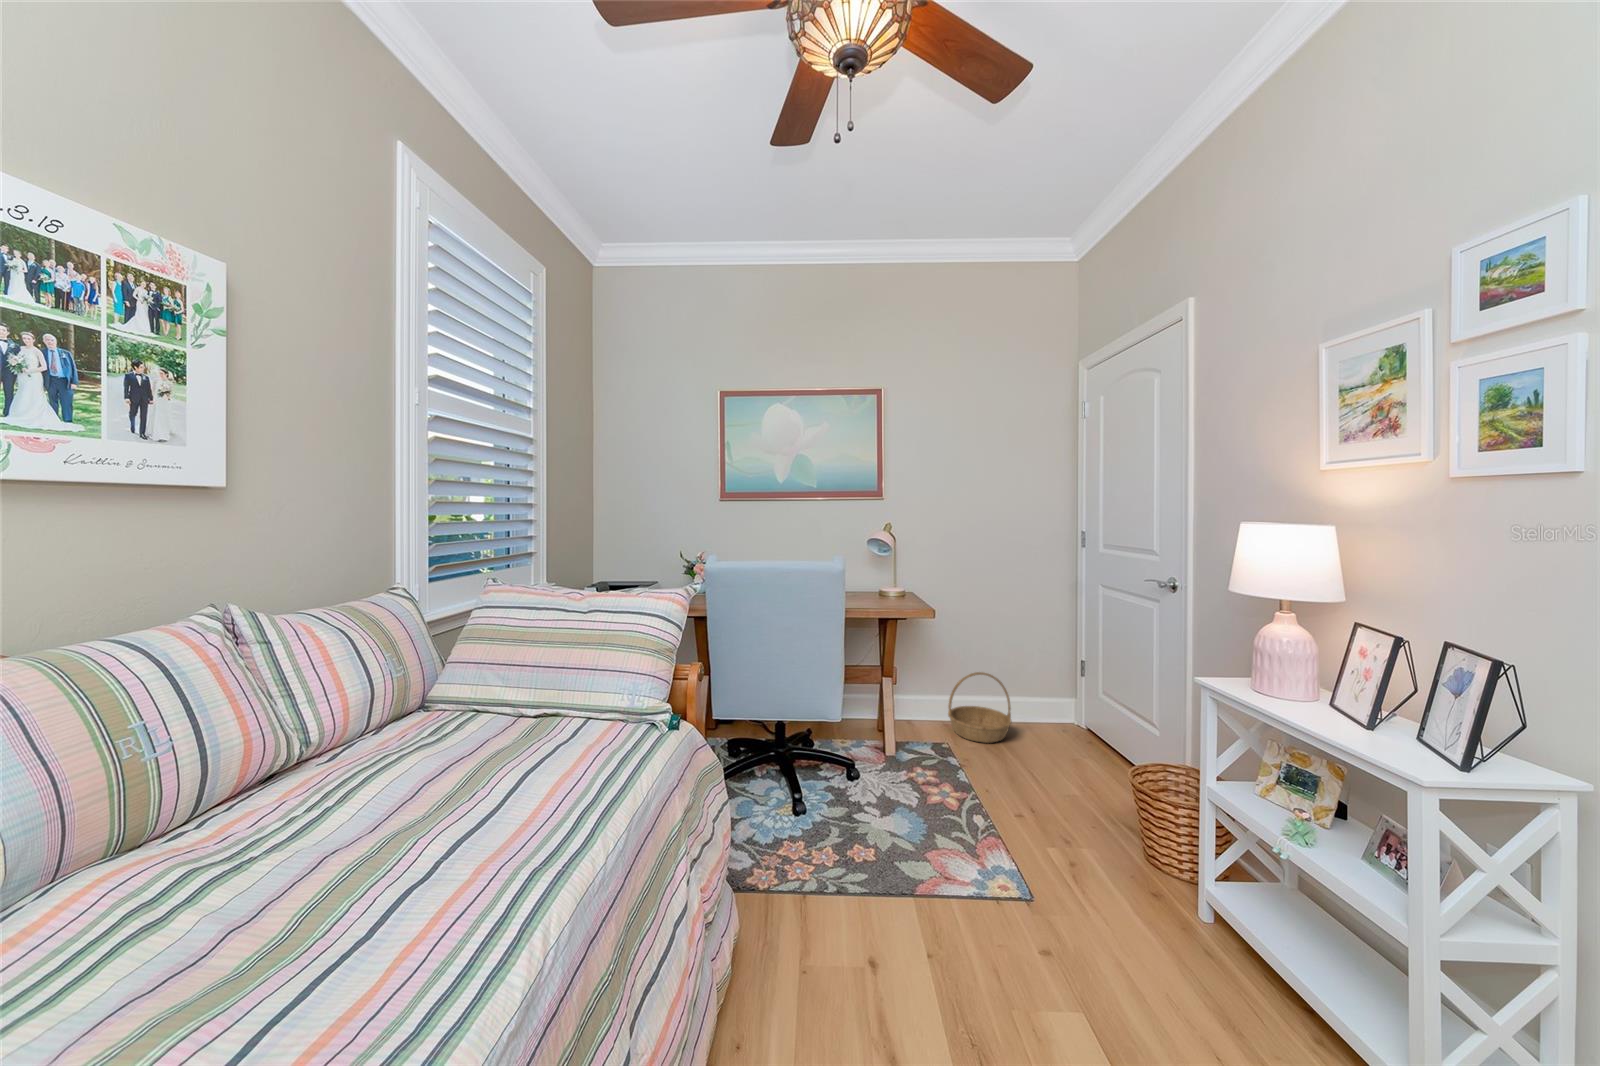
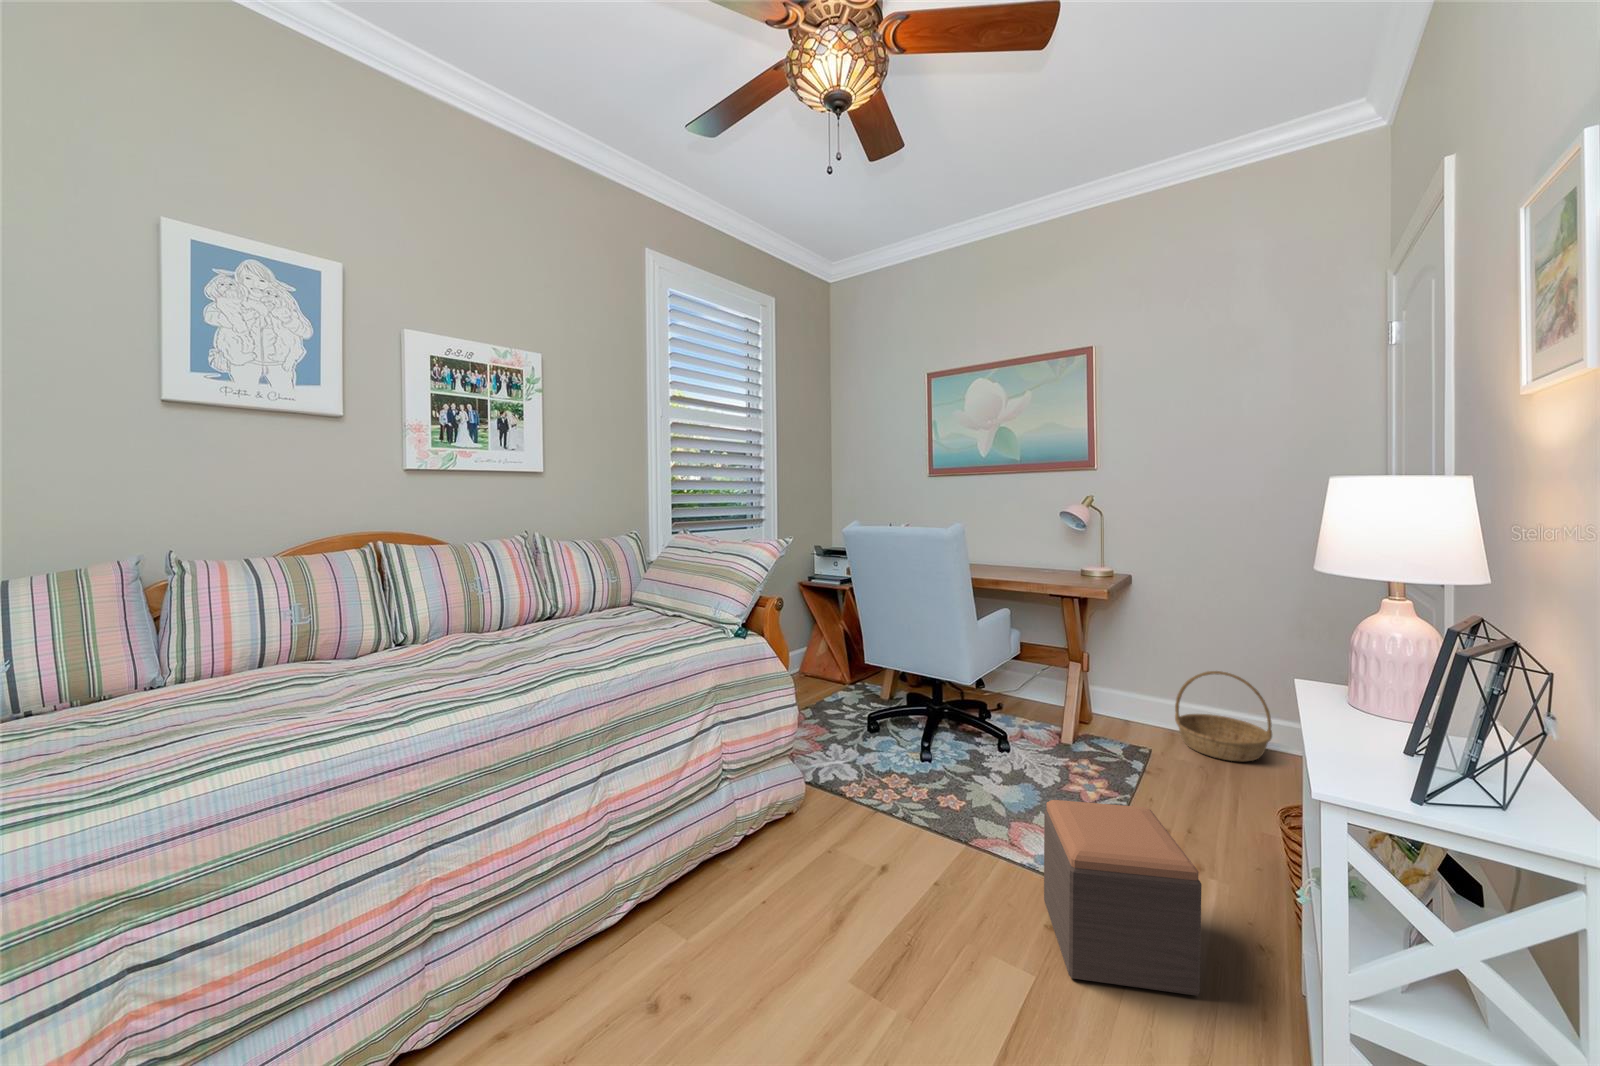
footstool: none [1007,817,1155,996] -> present [1044,800,1202,996]

